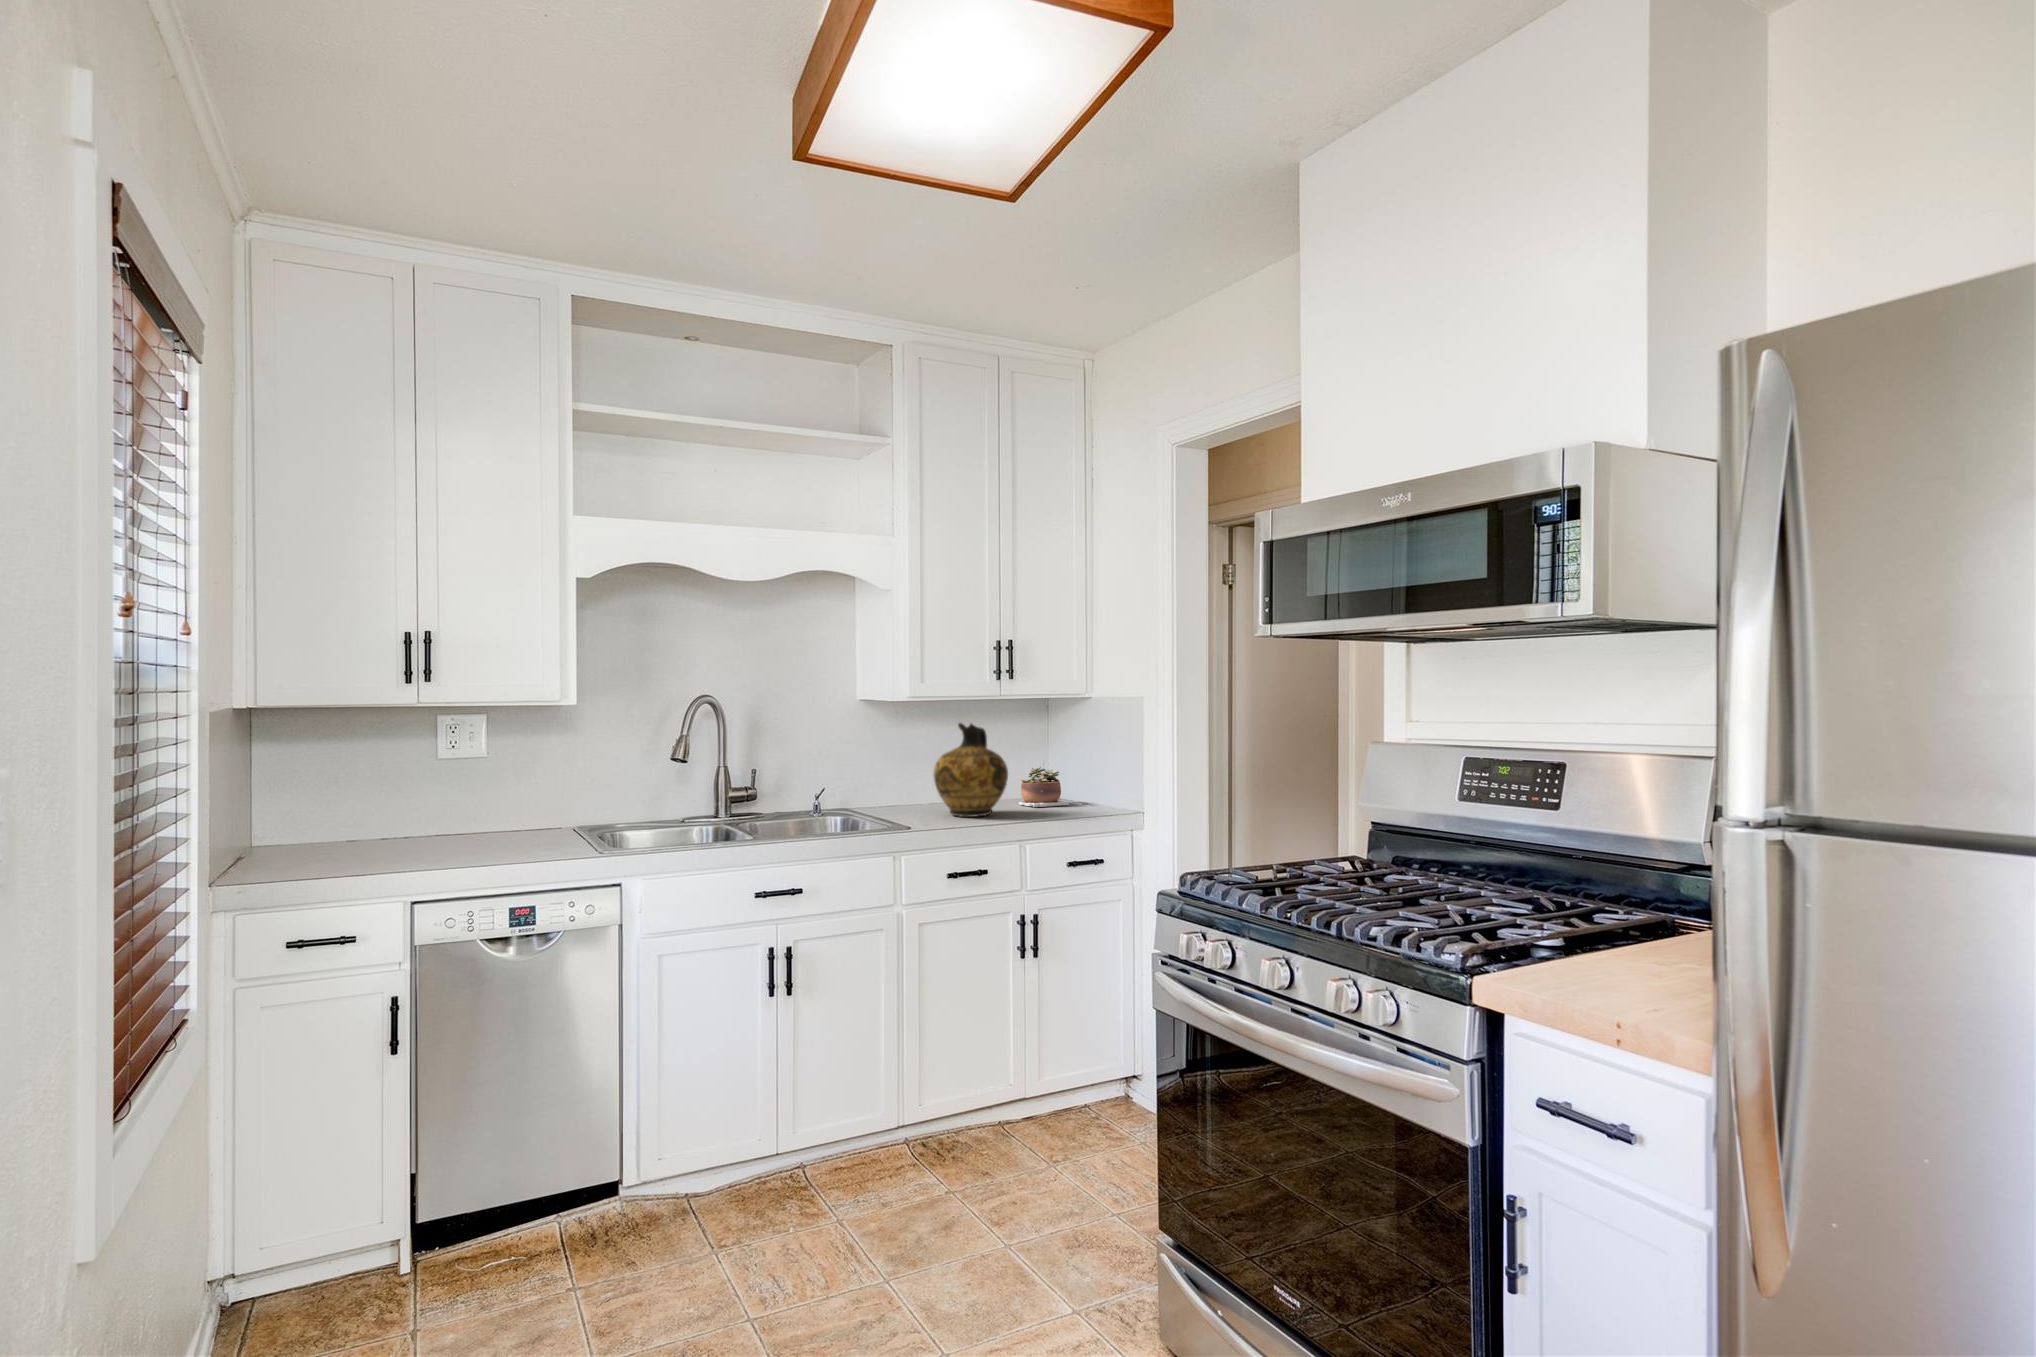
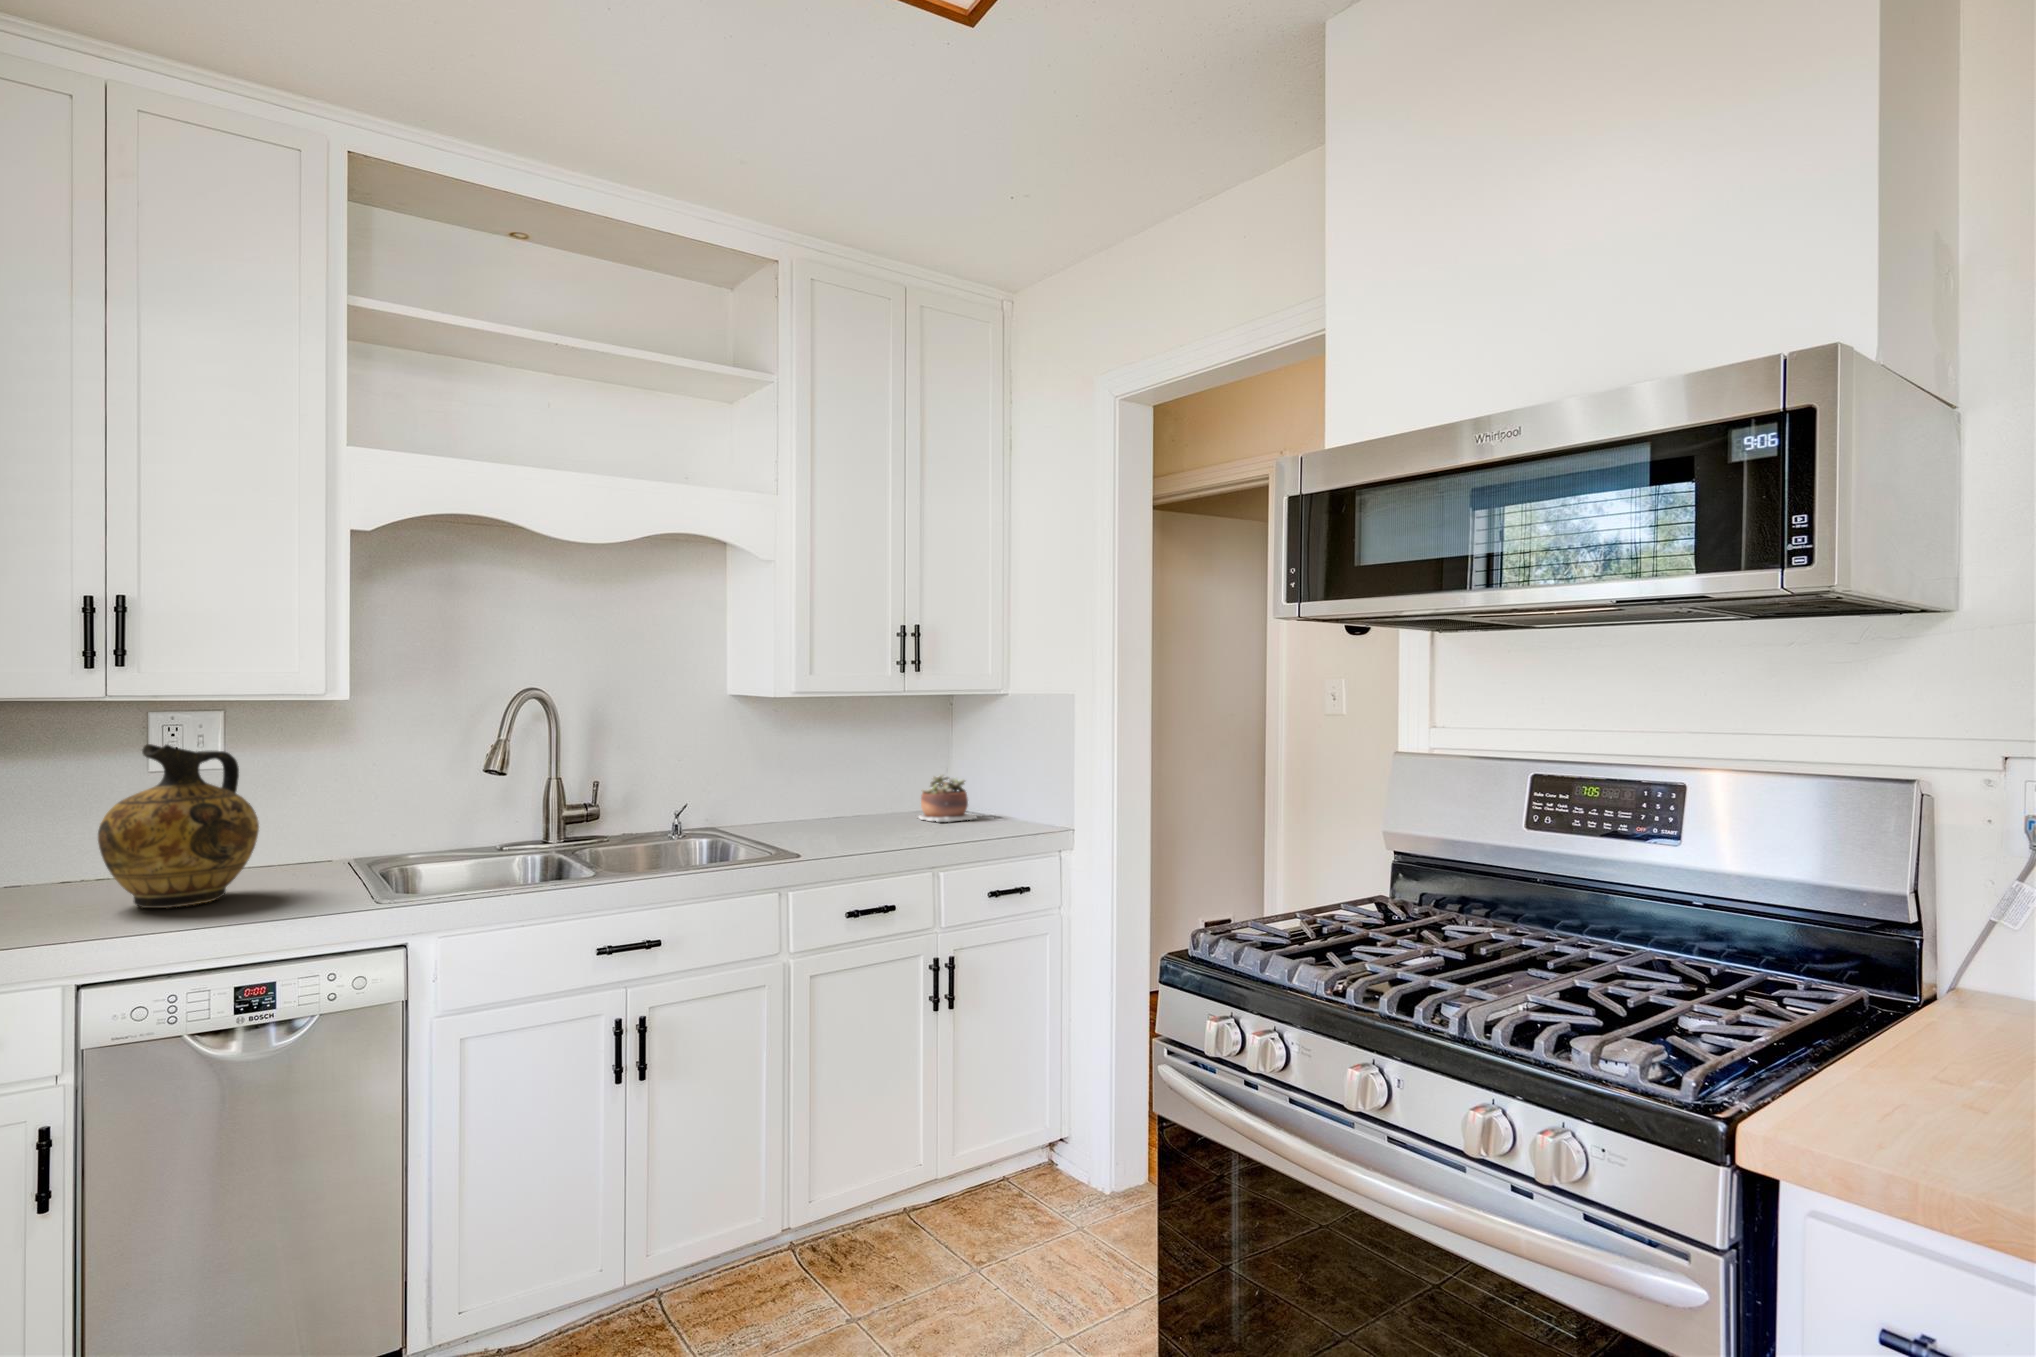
ceramic jug: present [933,723,1008,817] -> present [98,744,259,908]

